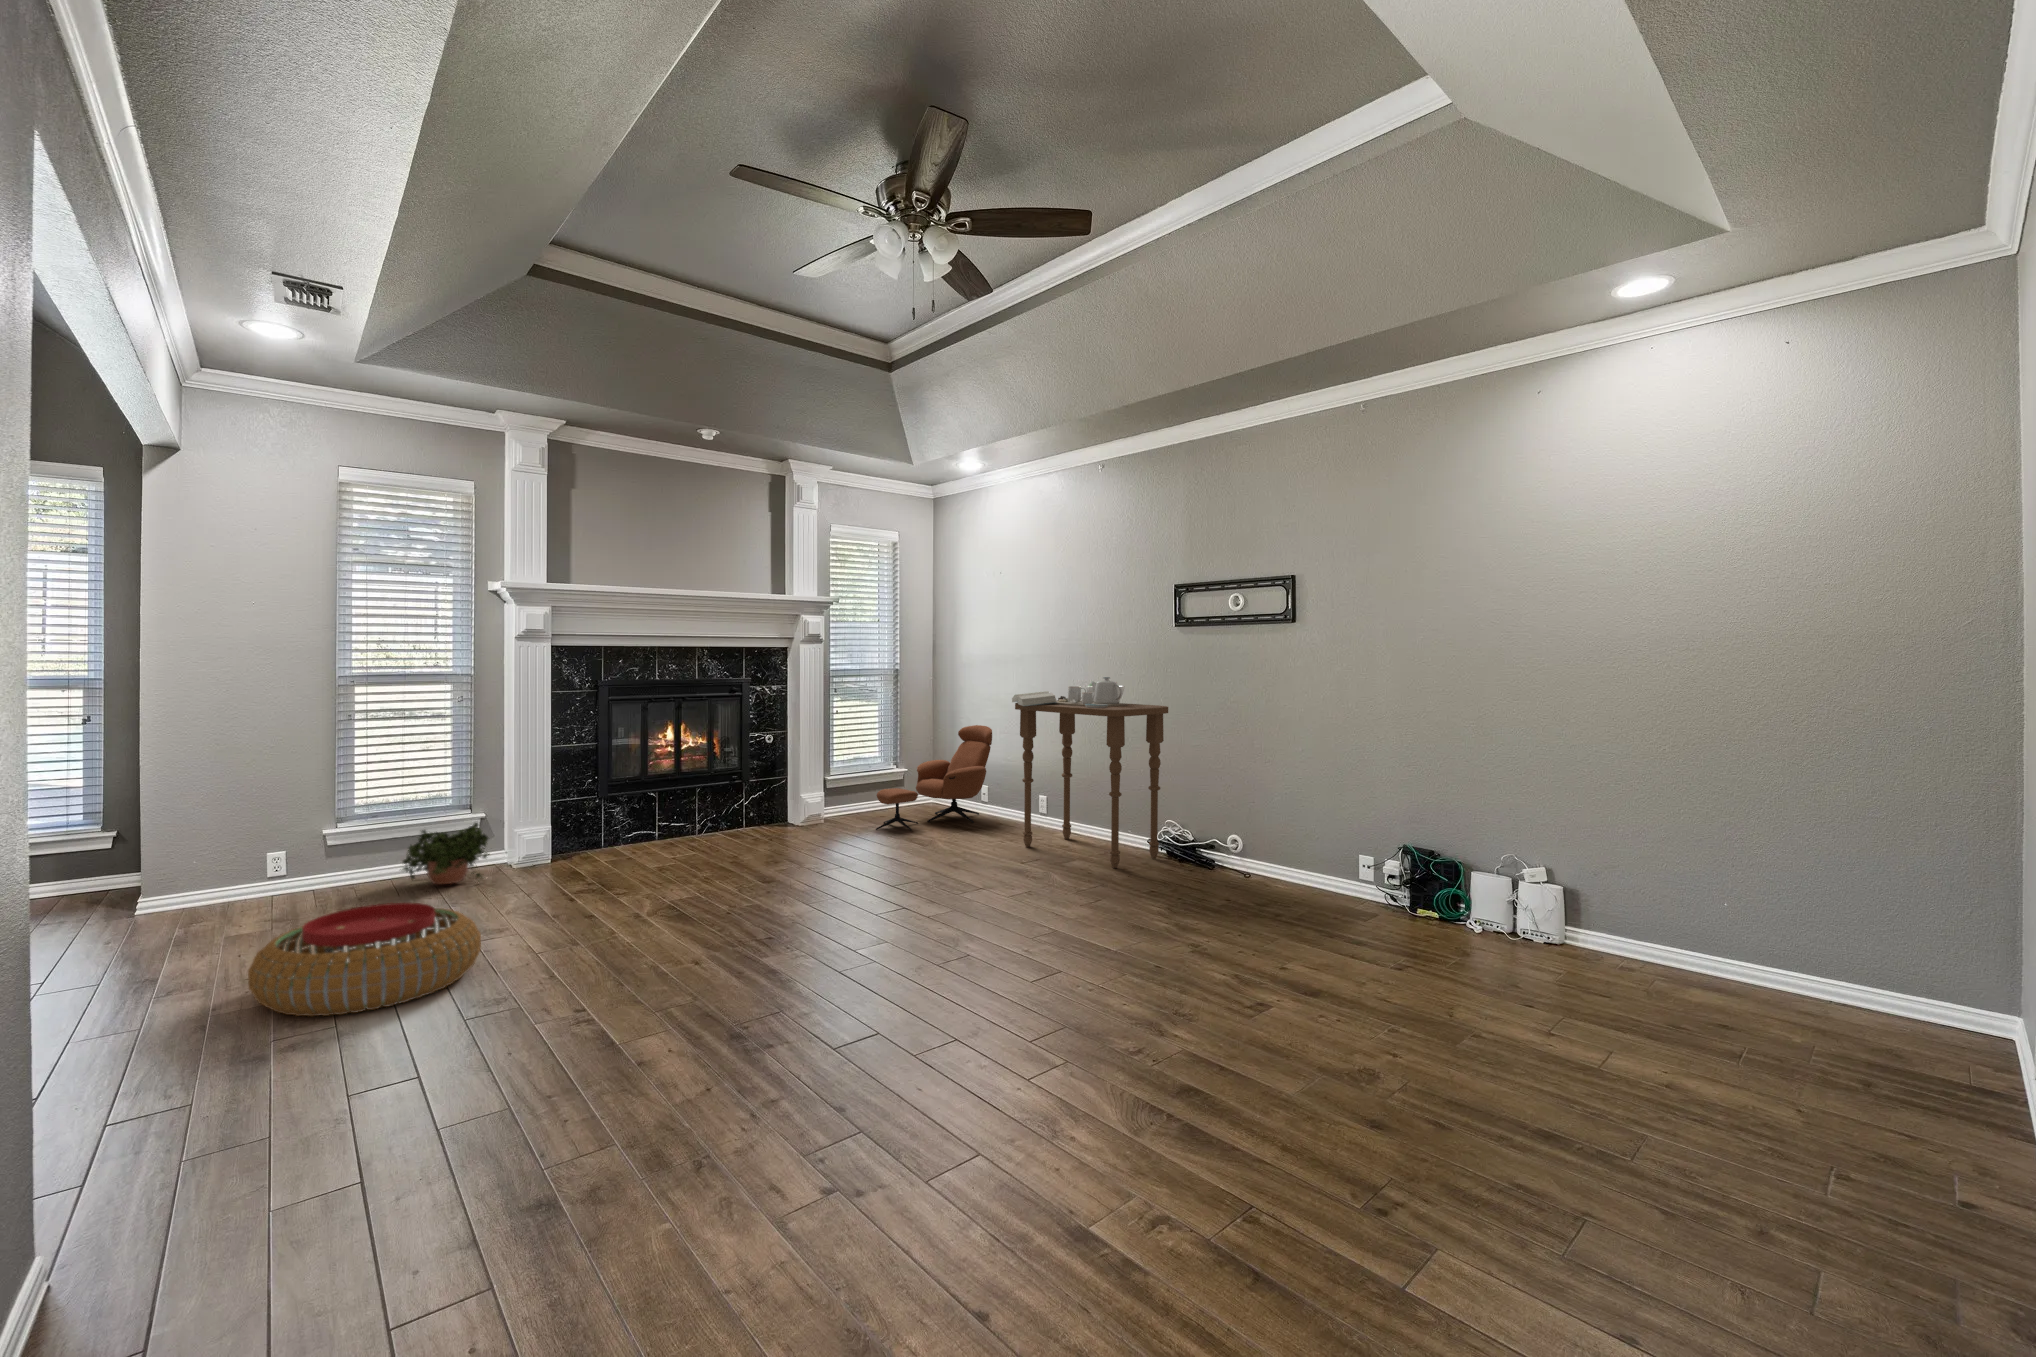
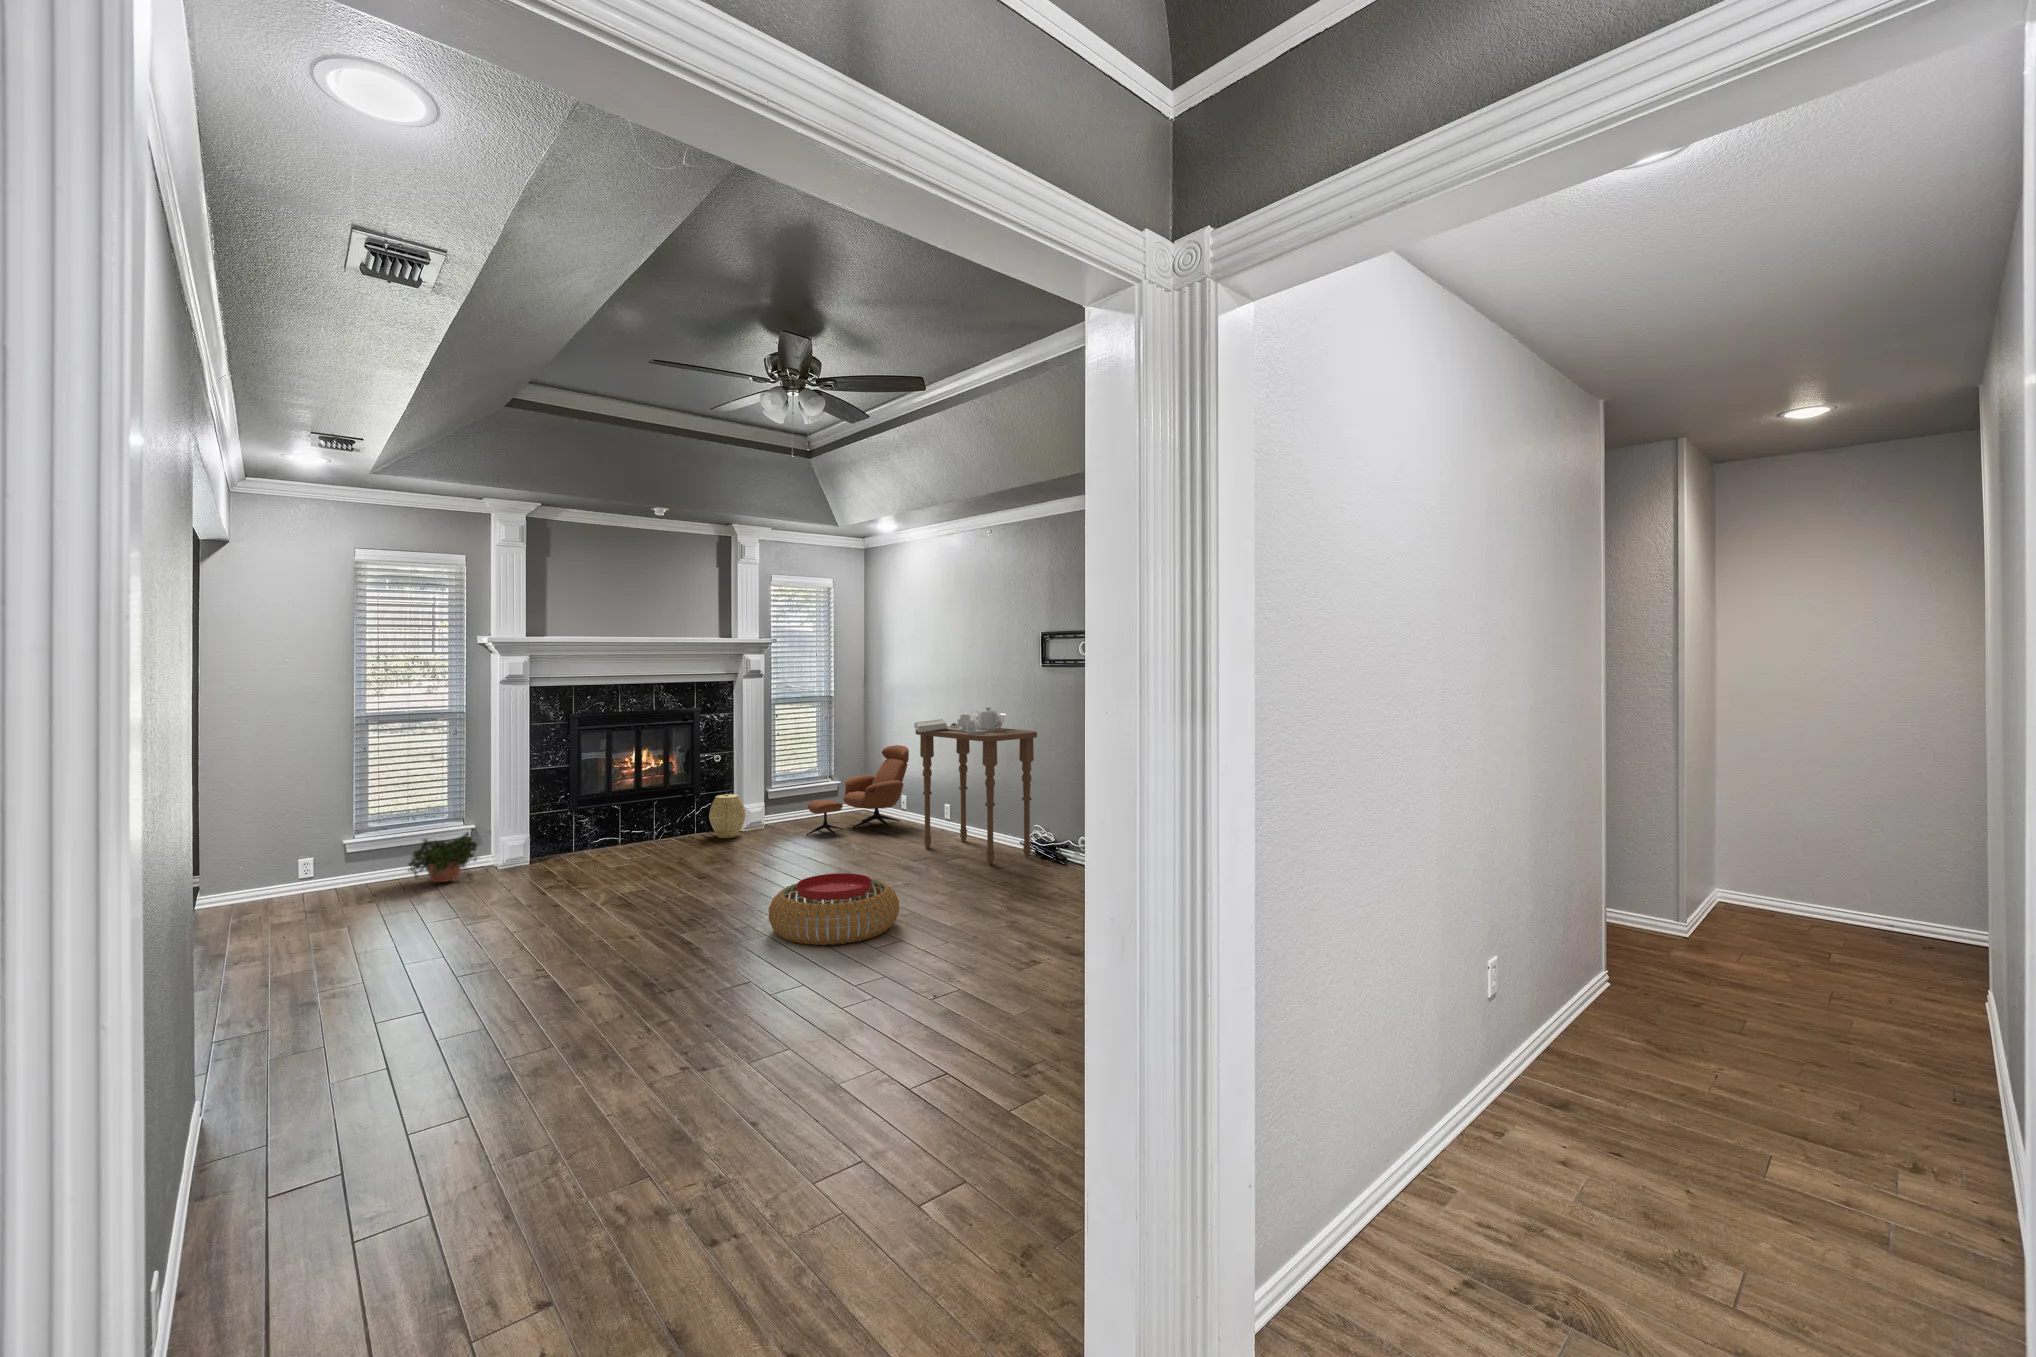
woven basket: none [761,780,804,832] -> present [709,794,745,838]
pouf: present [248,903,481,1016] -> present [768,873,899,945]

